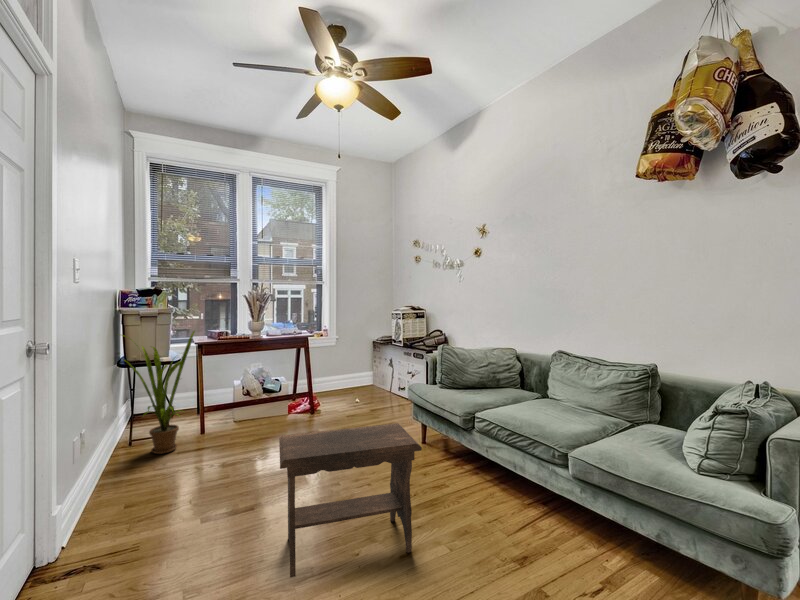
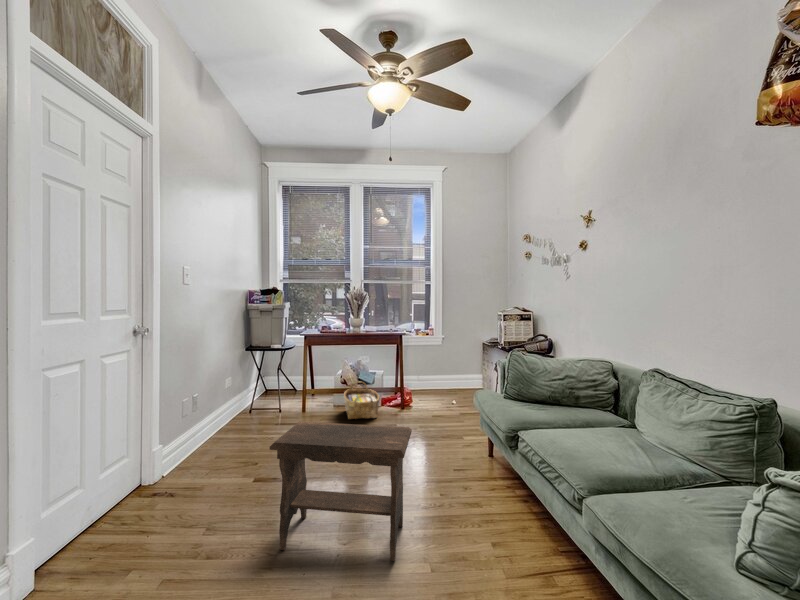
house plant: present [124,331,195,454] -> none [237,323,298,425]
woven basket: none [251,390,293,432] -> present [344,381,379,419]

